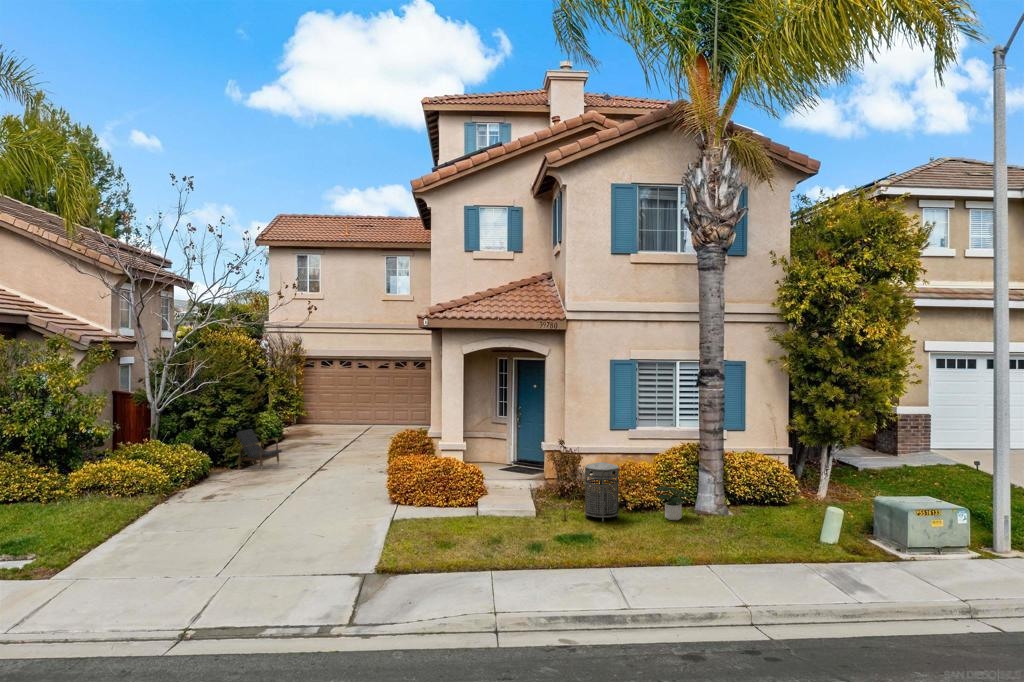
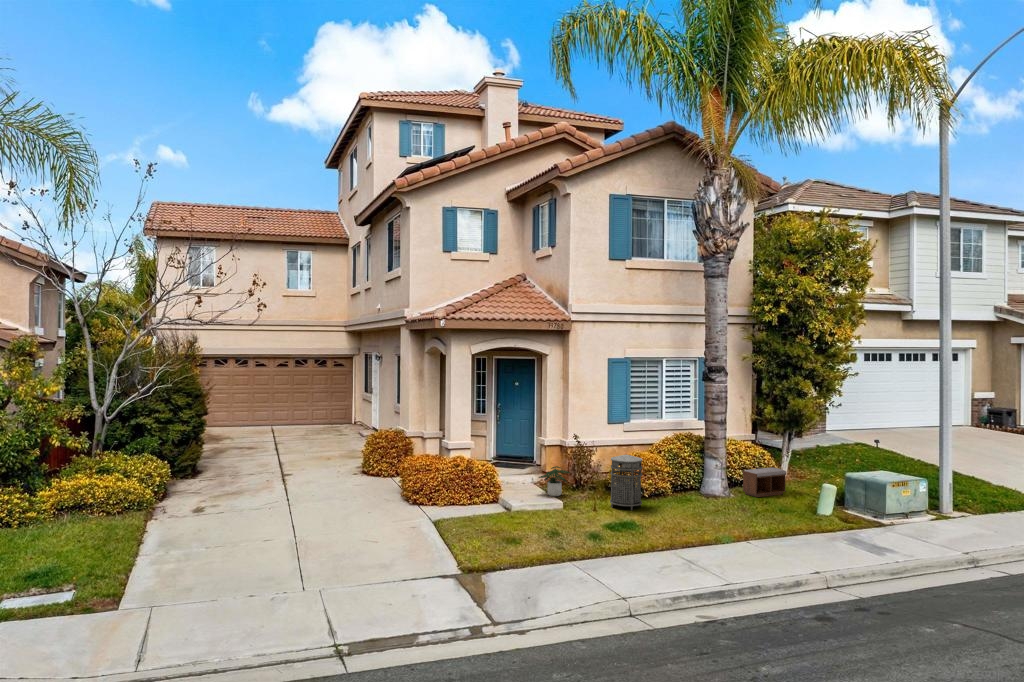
lounge chair: present [237,429,282,470] -> none [191,435,240,480]
bench: none [751,483,804,516] -> present [743,468,786,497]
potted plant: present [655,487,691,520] -> present [539,466,570,496]

